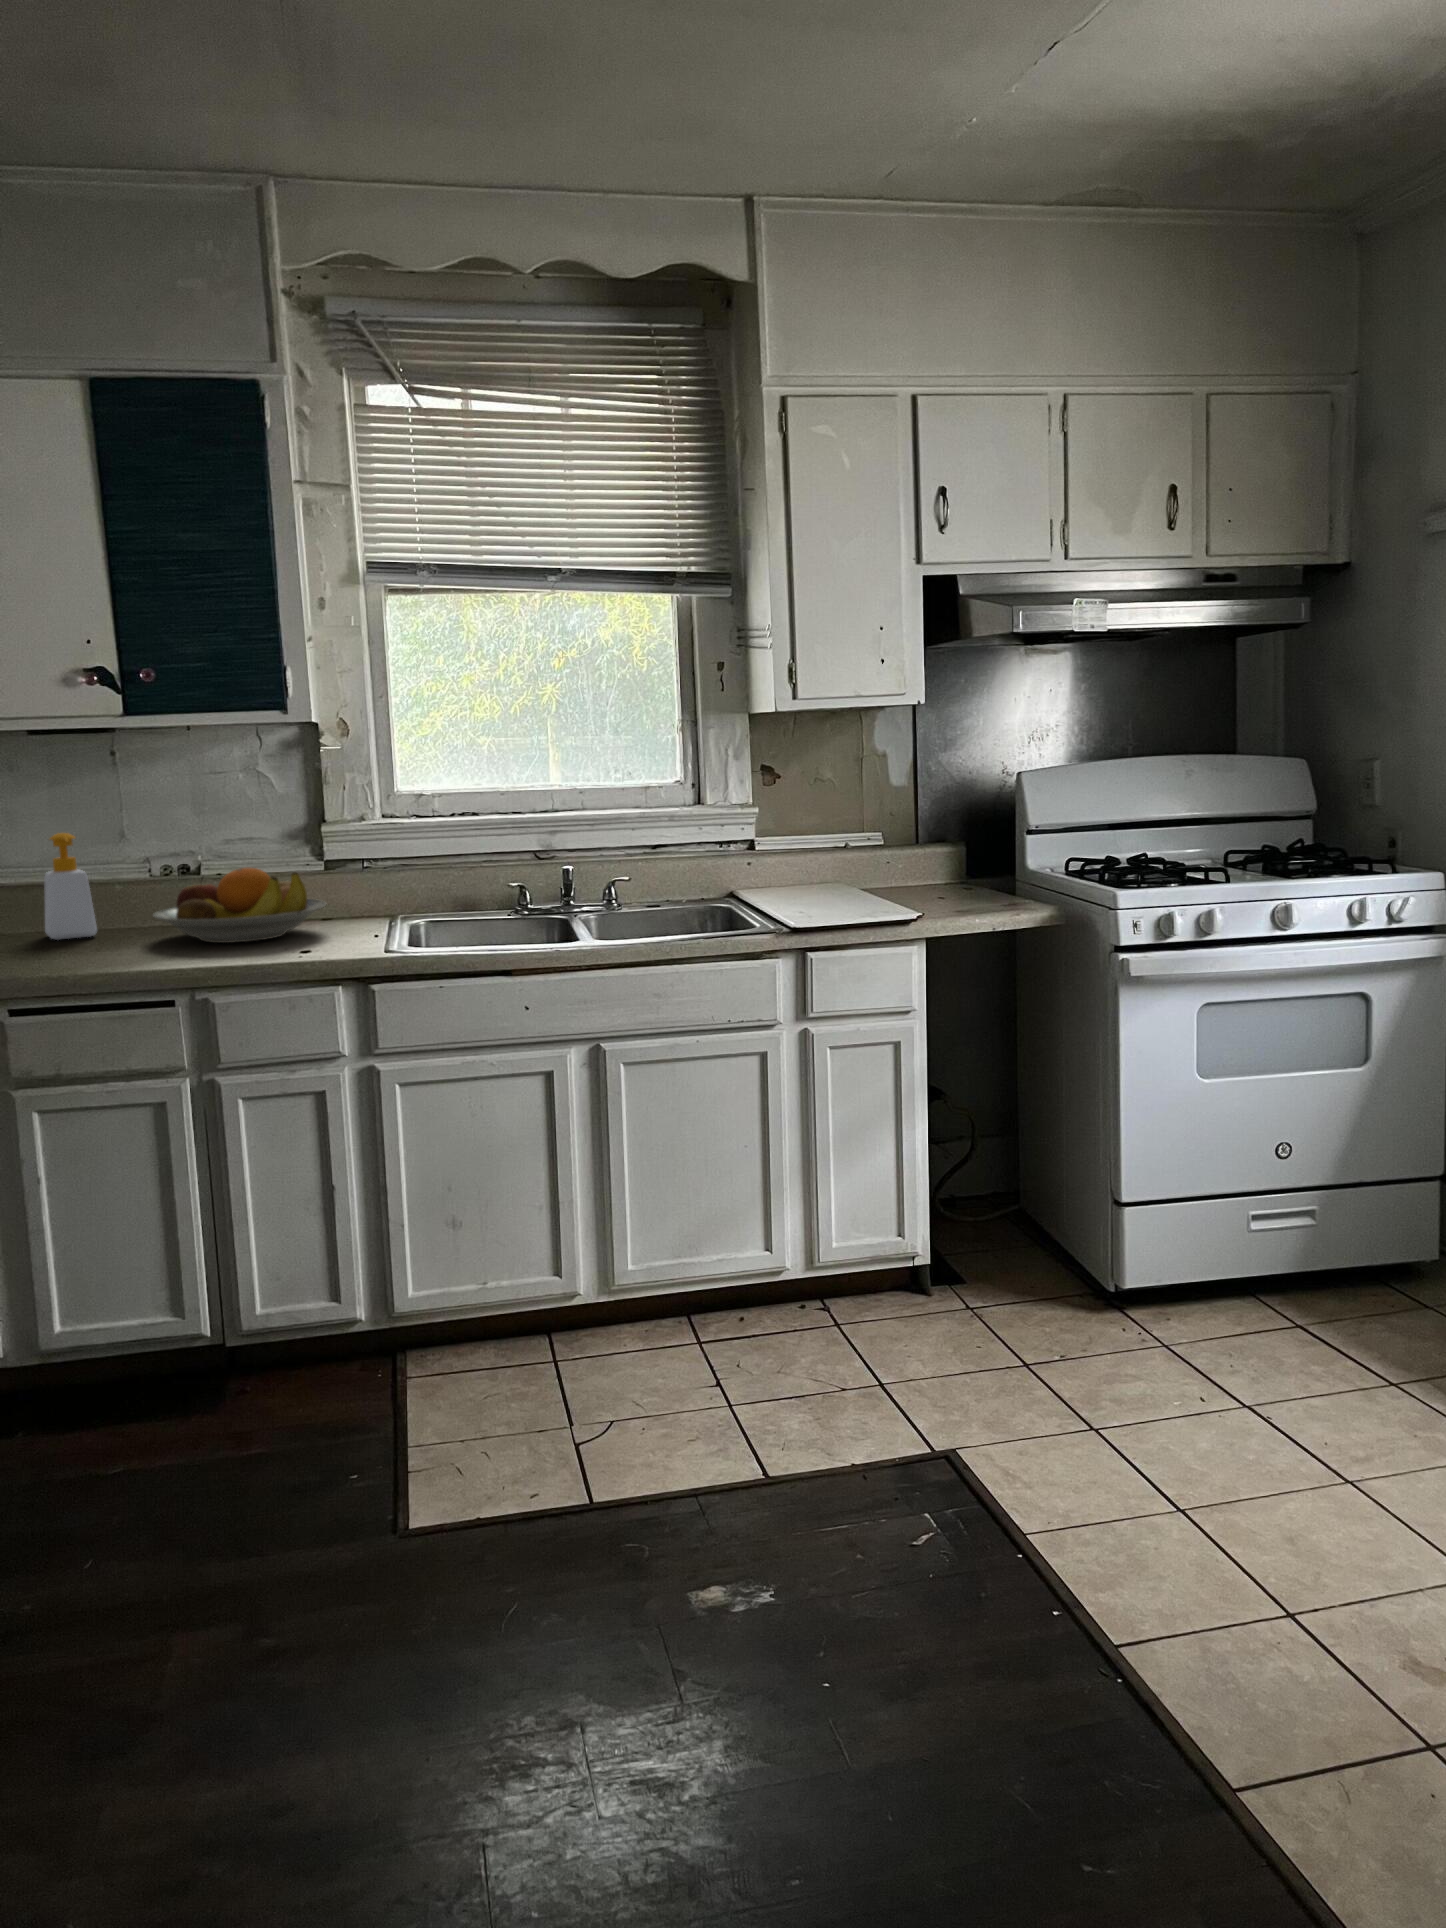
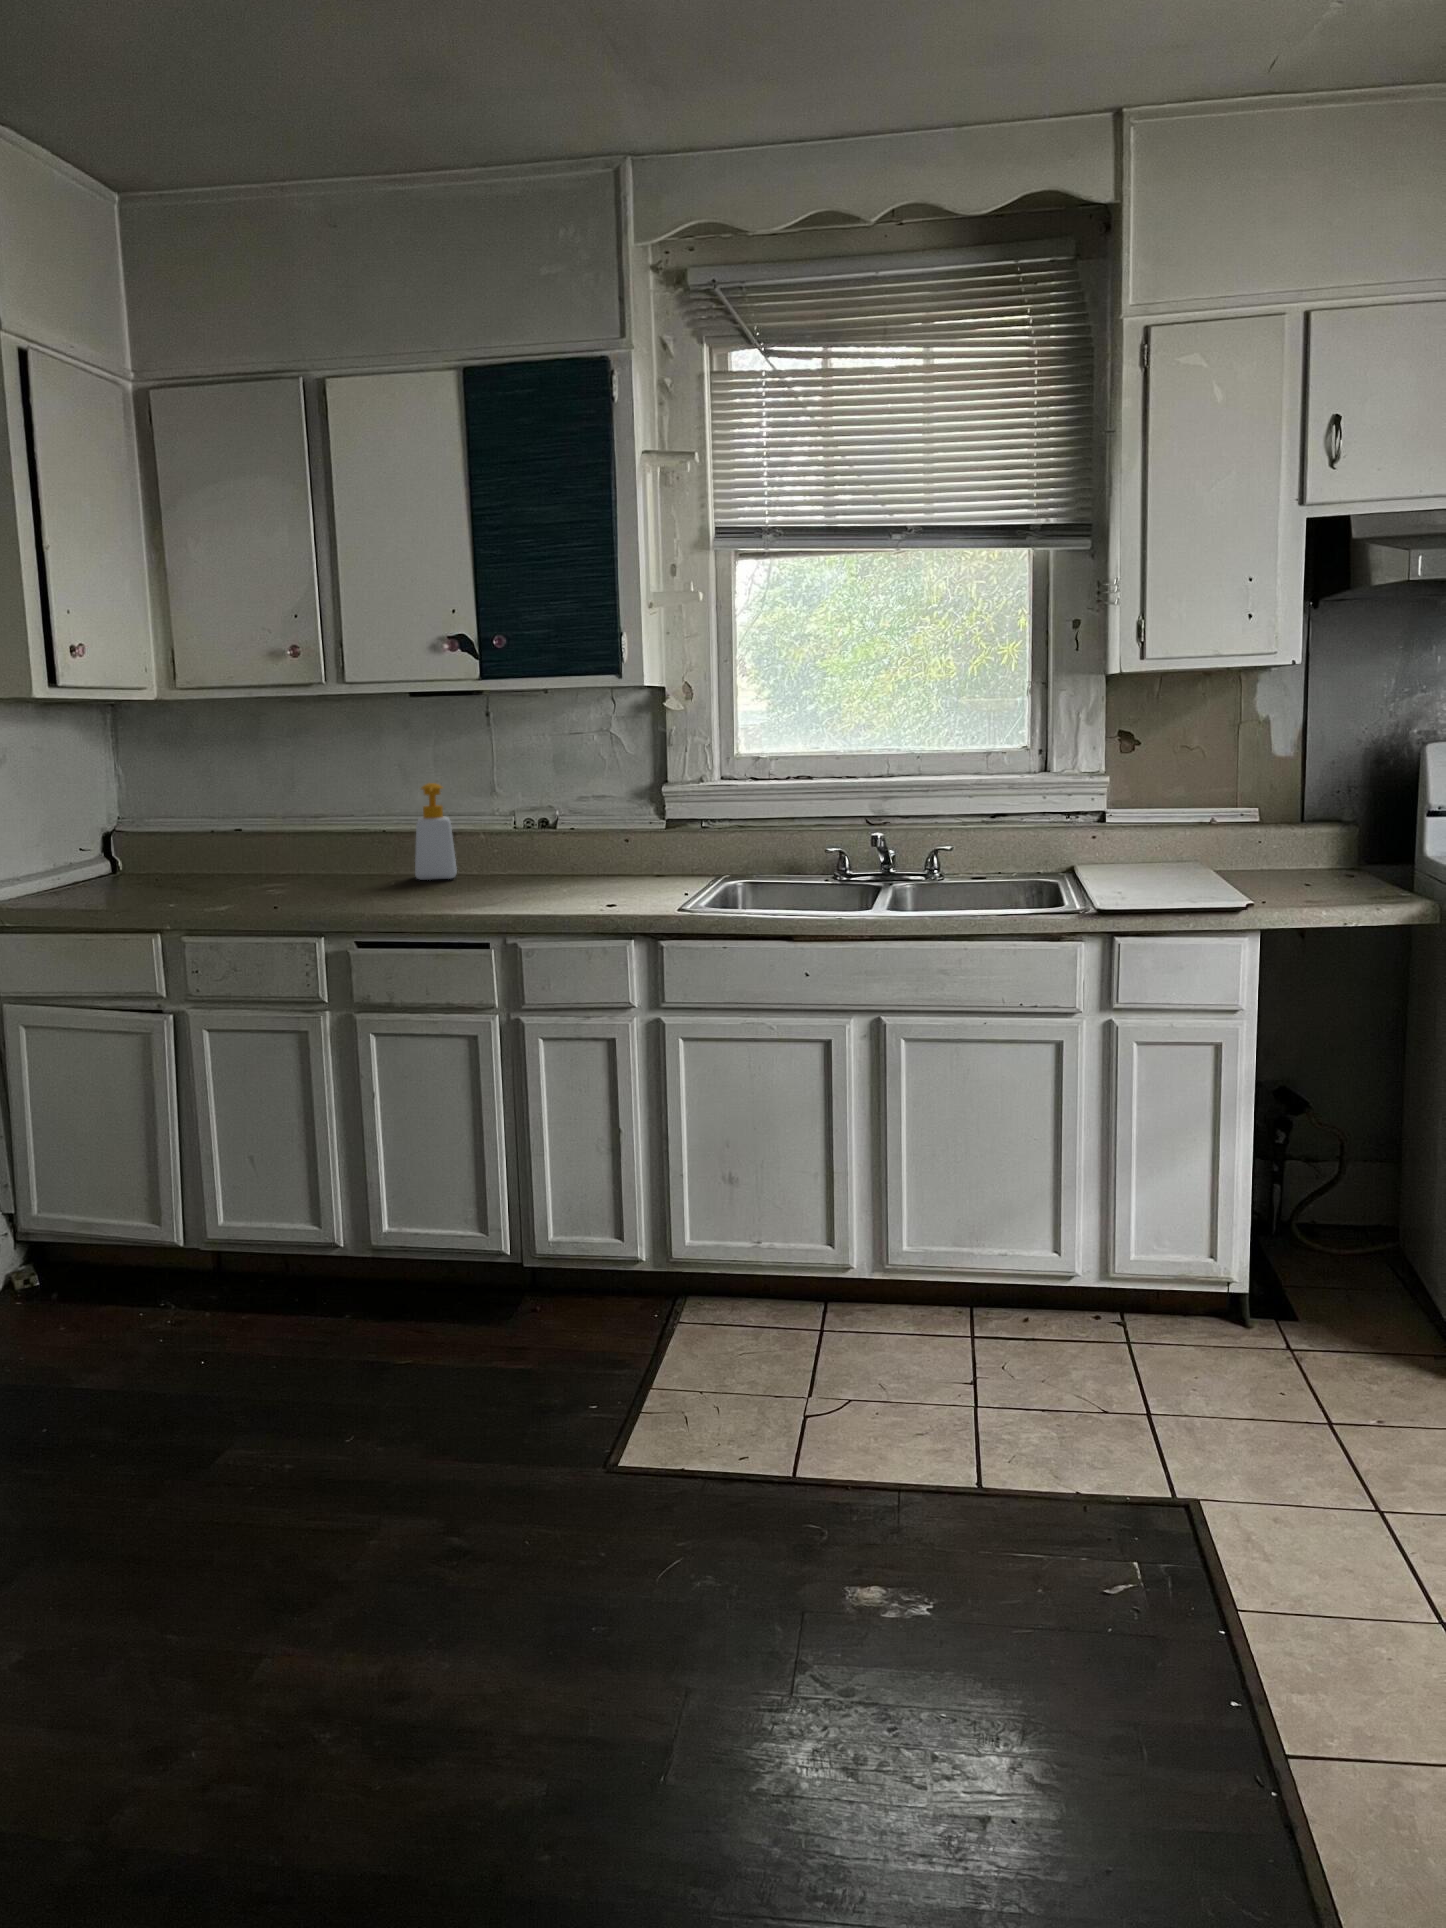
fruit bowl: present [153,868,326,943] -> none [494,821,652,891]

